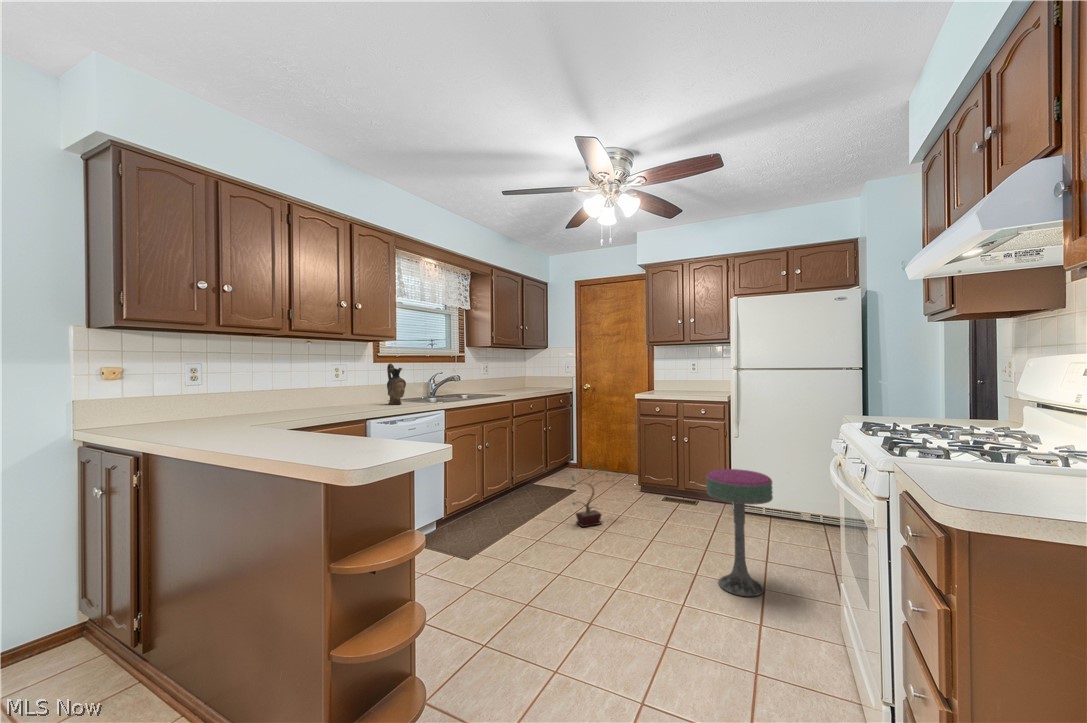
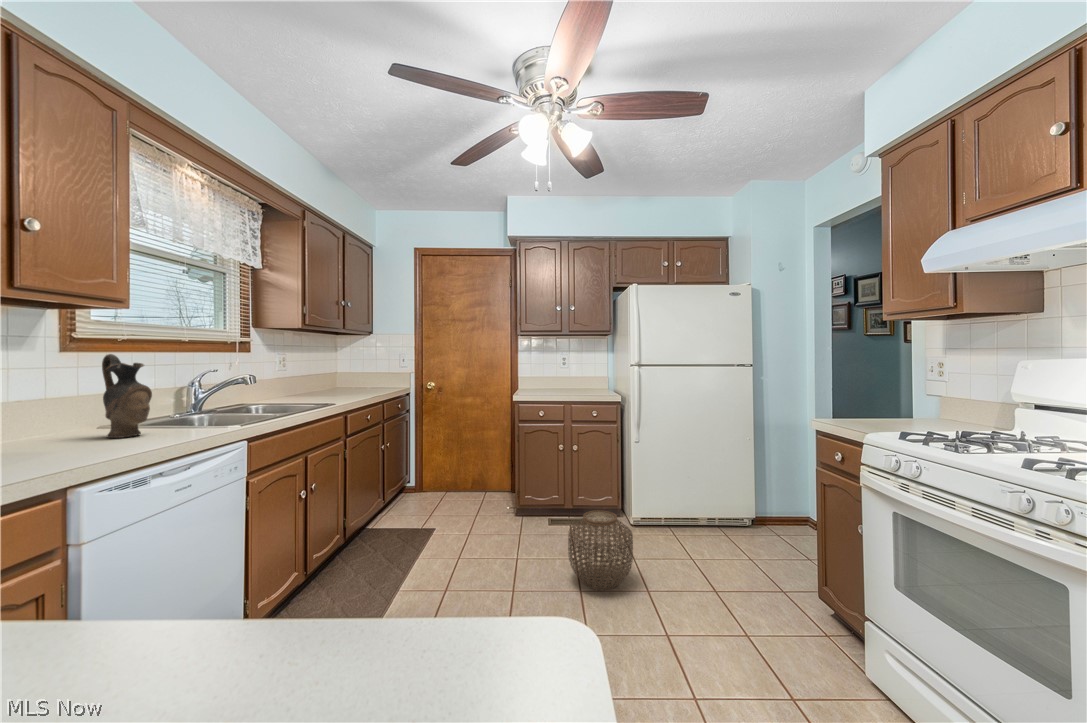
potted plant: present [572,463,620,527] -> none [463,495,525,591]
bar stool: present [706,469,773,597] -> none [685,491,768,657]
woven basket: none [646,483,698,543] -> present [568,510,633,590]

